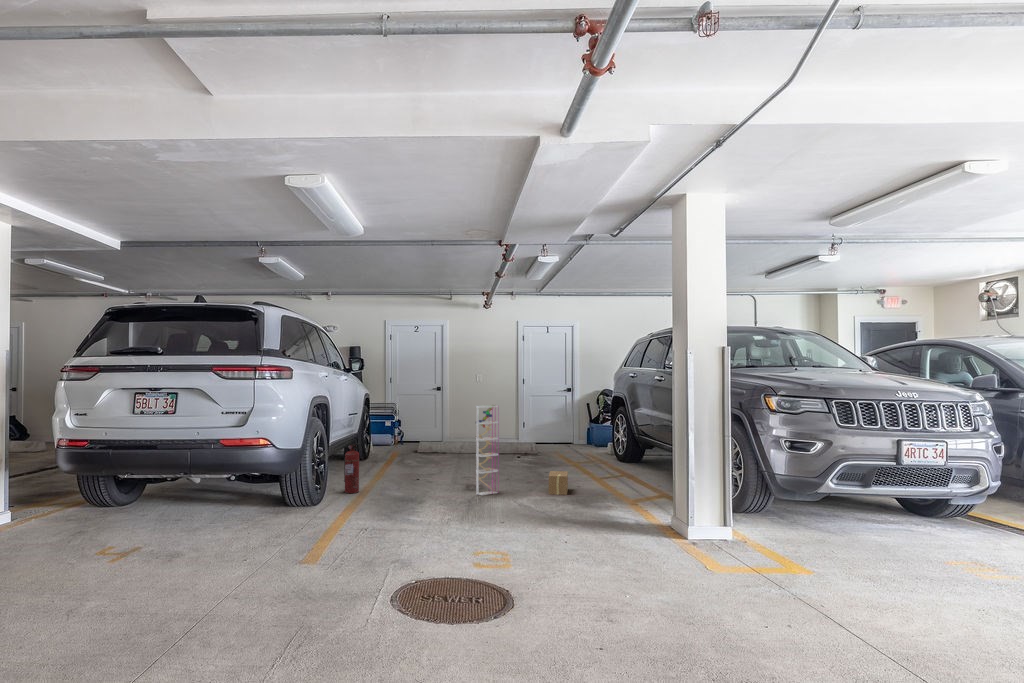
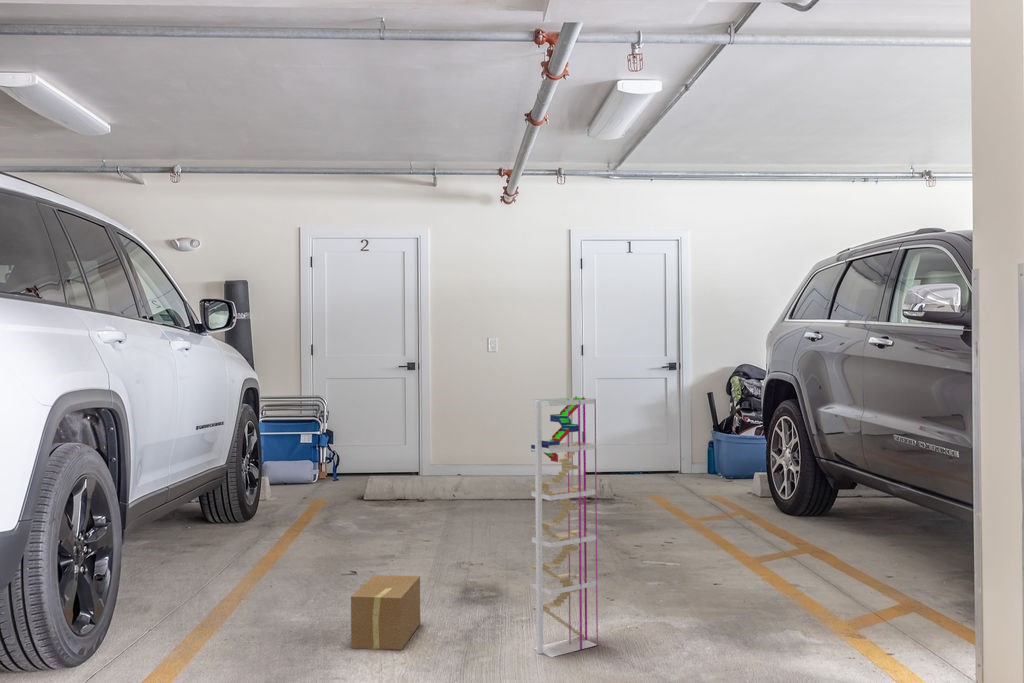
fire extinguisher: present [344,443,360,493] -> none [156,509,203,654]
cardboard box: present [549,471,568,495] -> present [351,575,420,650]

